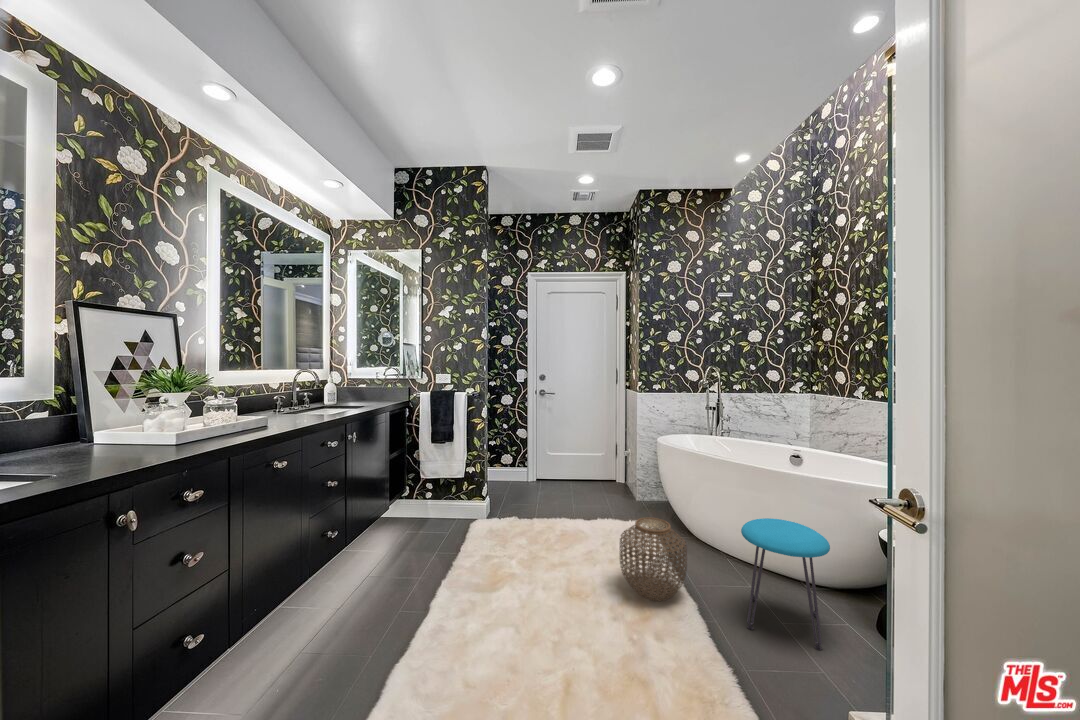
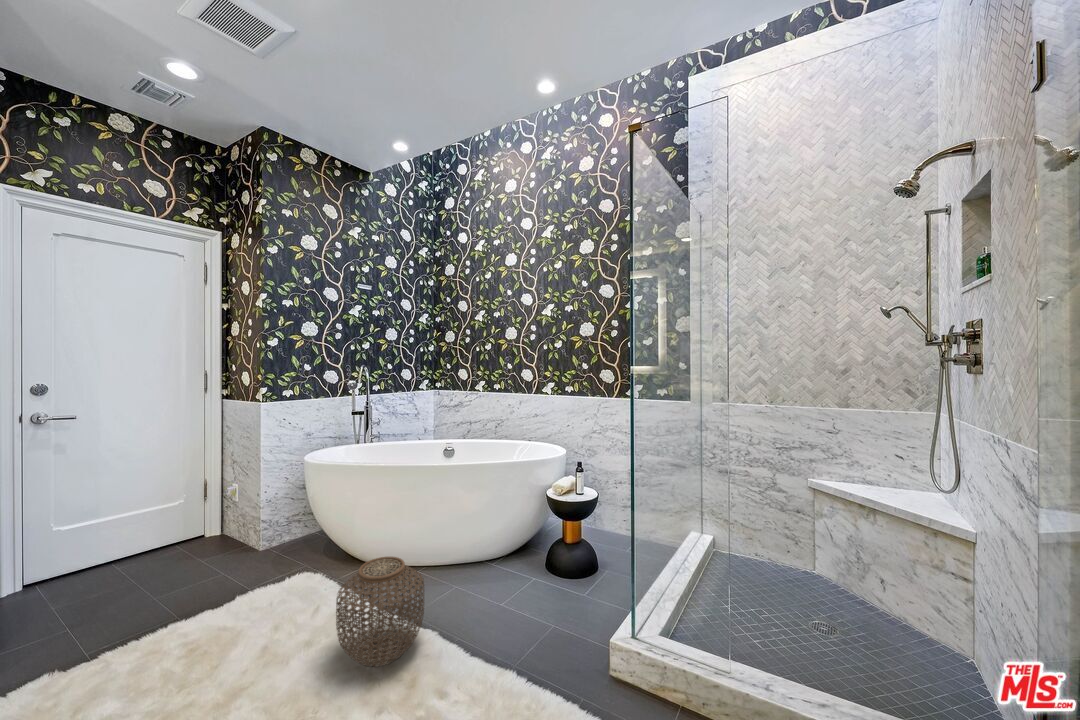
stool: present [741,518,830,650] -> none [469,508,544,627]

